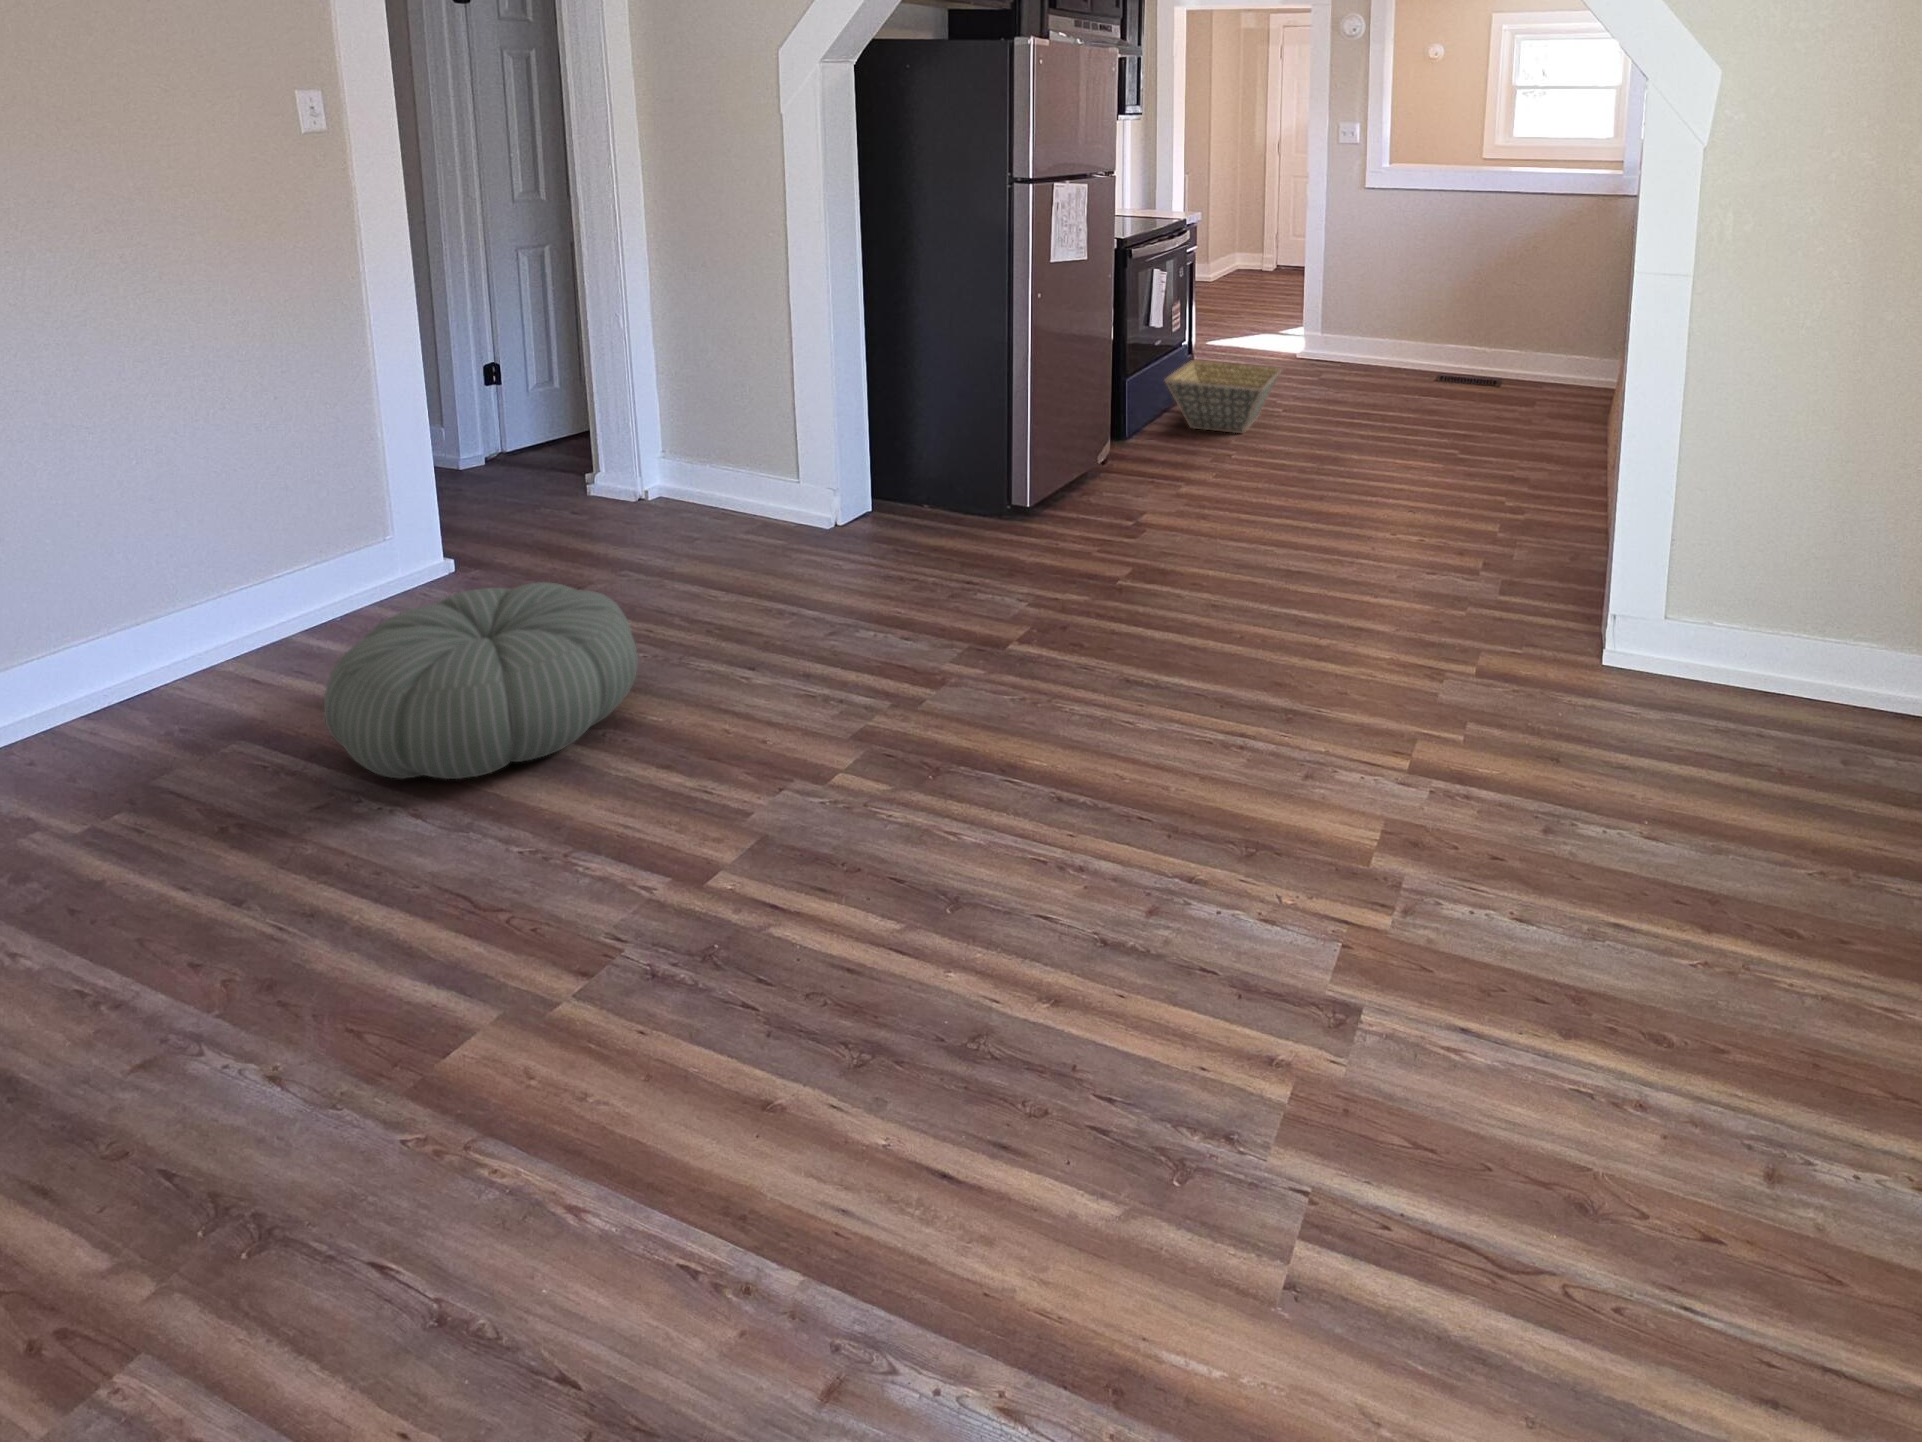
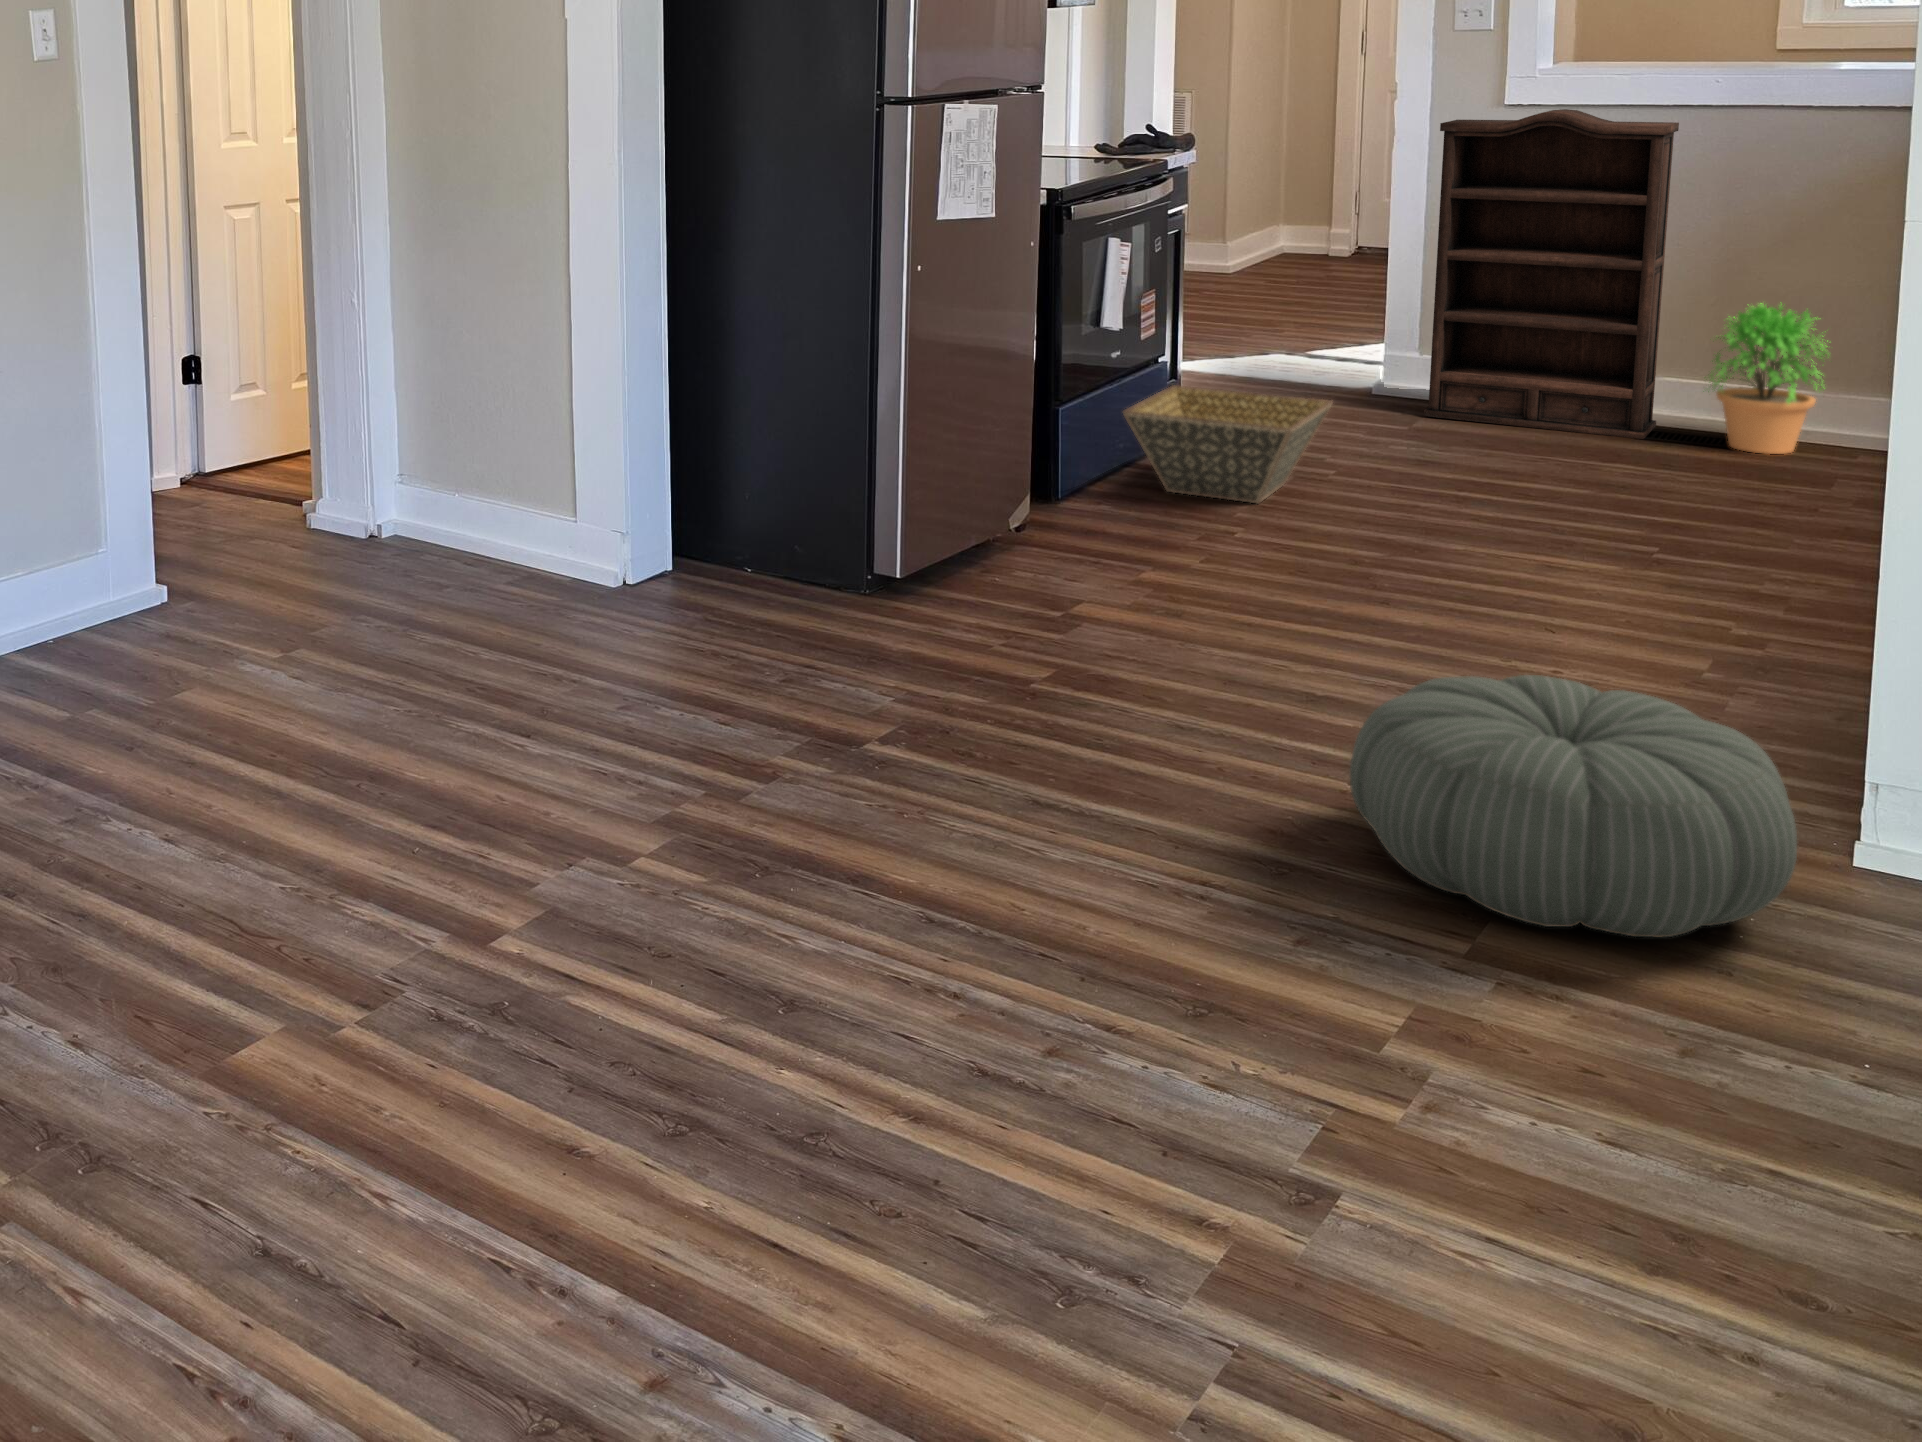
bookshelf: none [1325,193,1453,381] -> present [1424,109,1679,439]
potted plant: none [1465,303,1529,388] -> present [1708,303,1828,454]
pouf: present [324,582,638,779] -> present [1350,675,1797,937]

